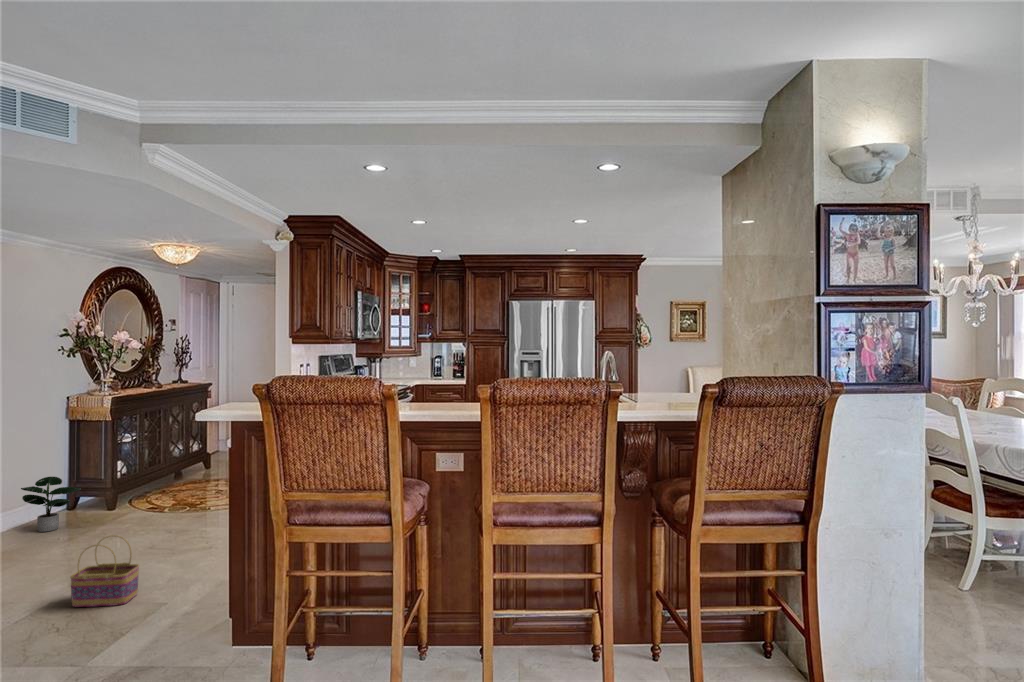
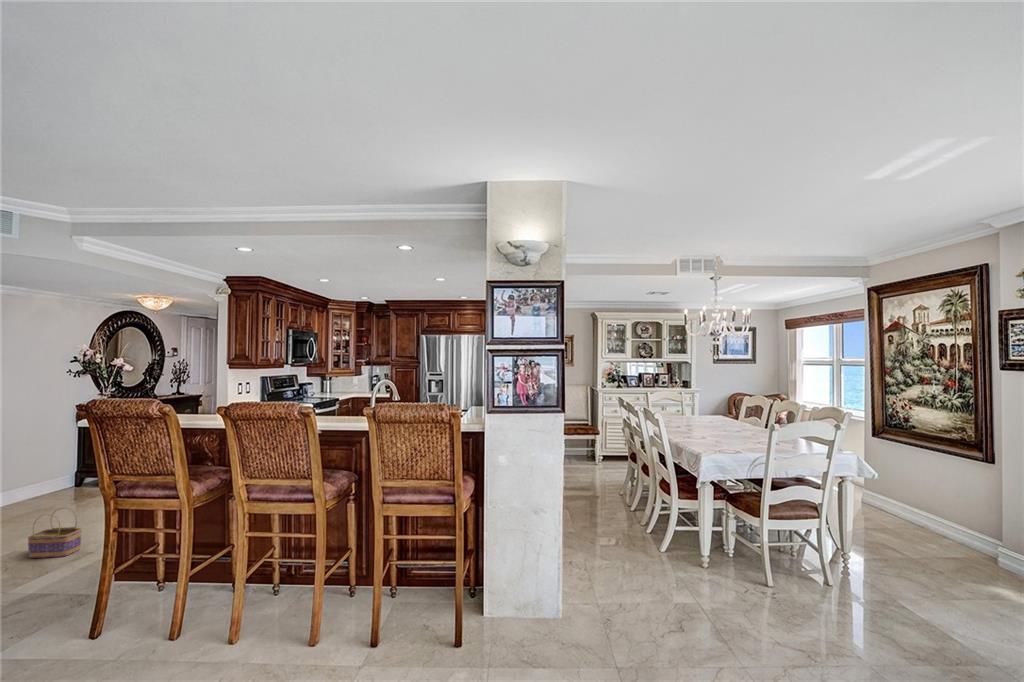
potted plant: present [21,477,81,532] -> none [29,465,77,505]

